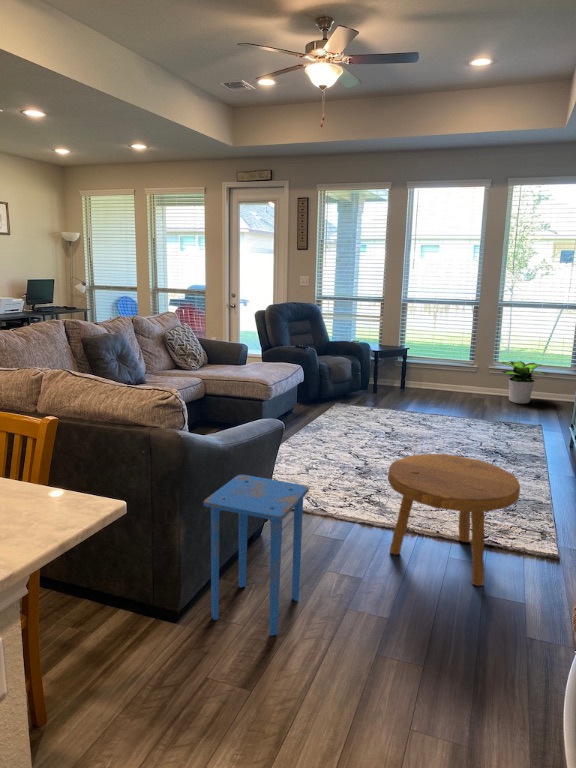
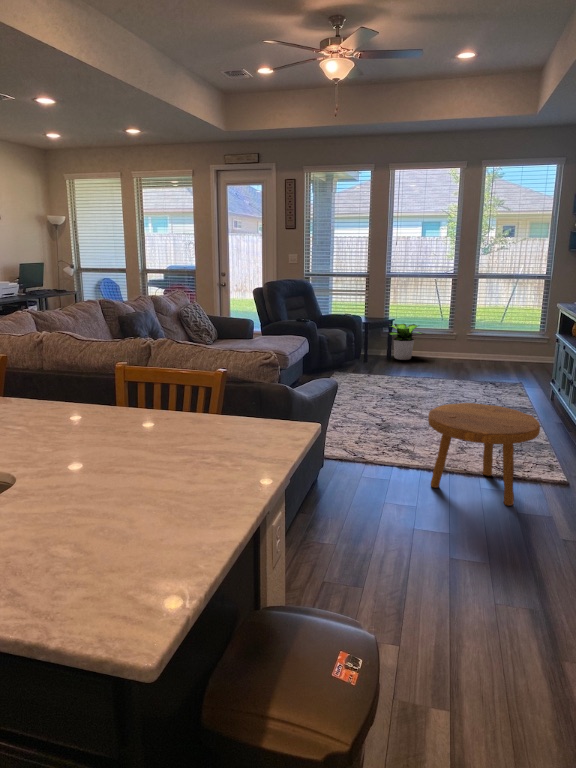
potted plant: present [502,361,548,404] -> present [388,324,425,360]
side table: present [204,475,309,636] -> none [302,423,380,549]

